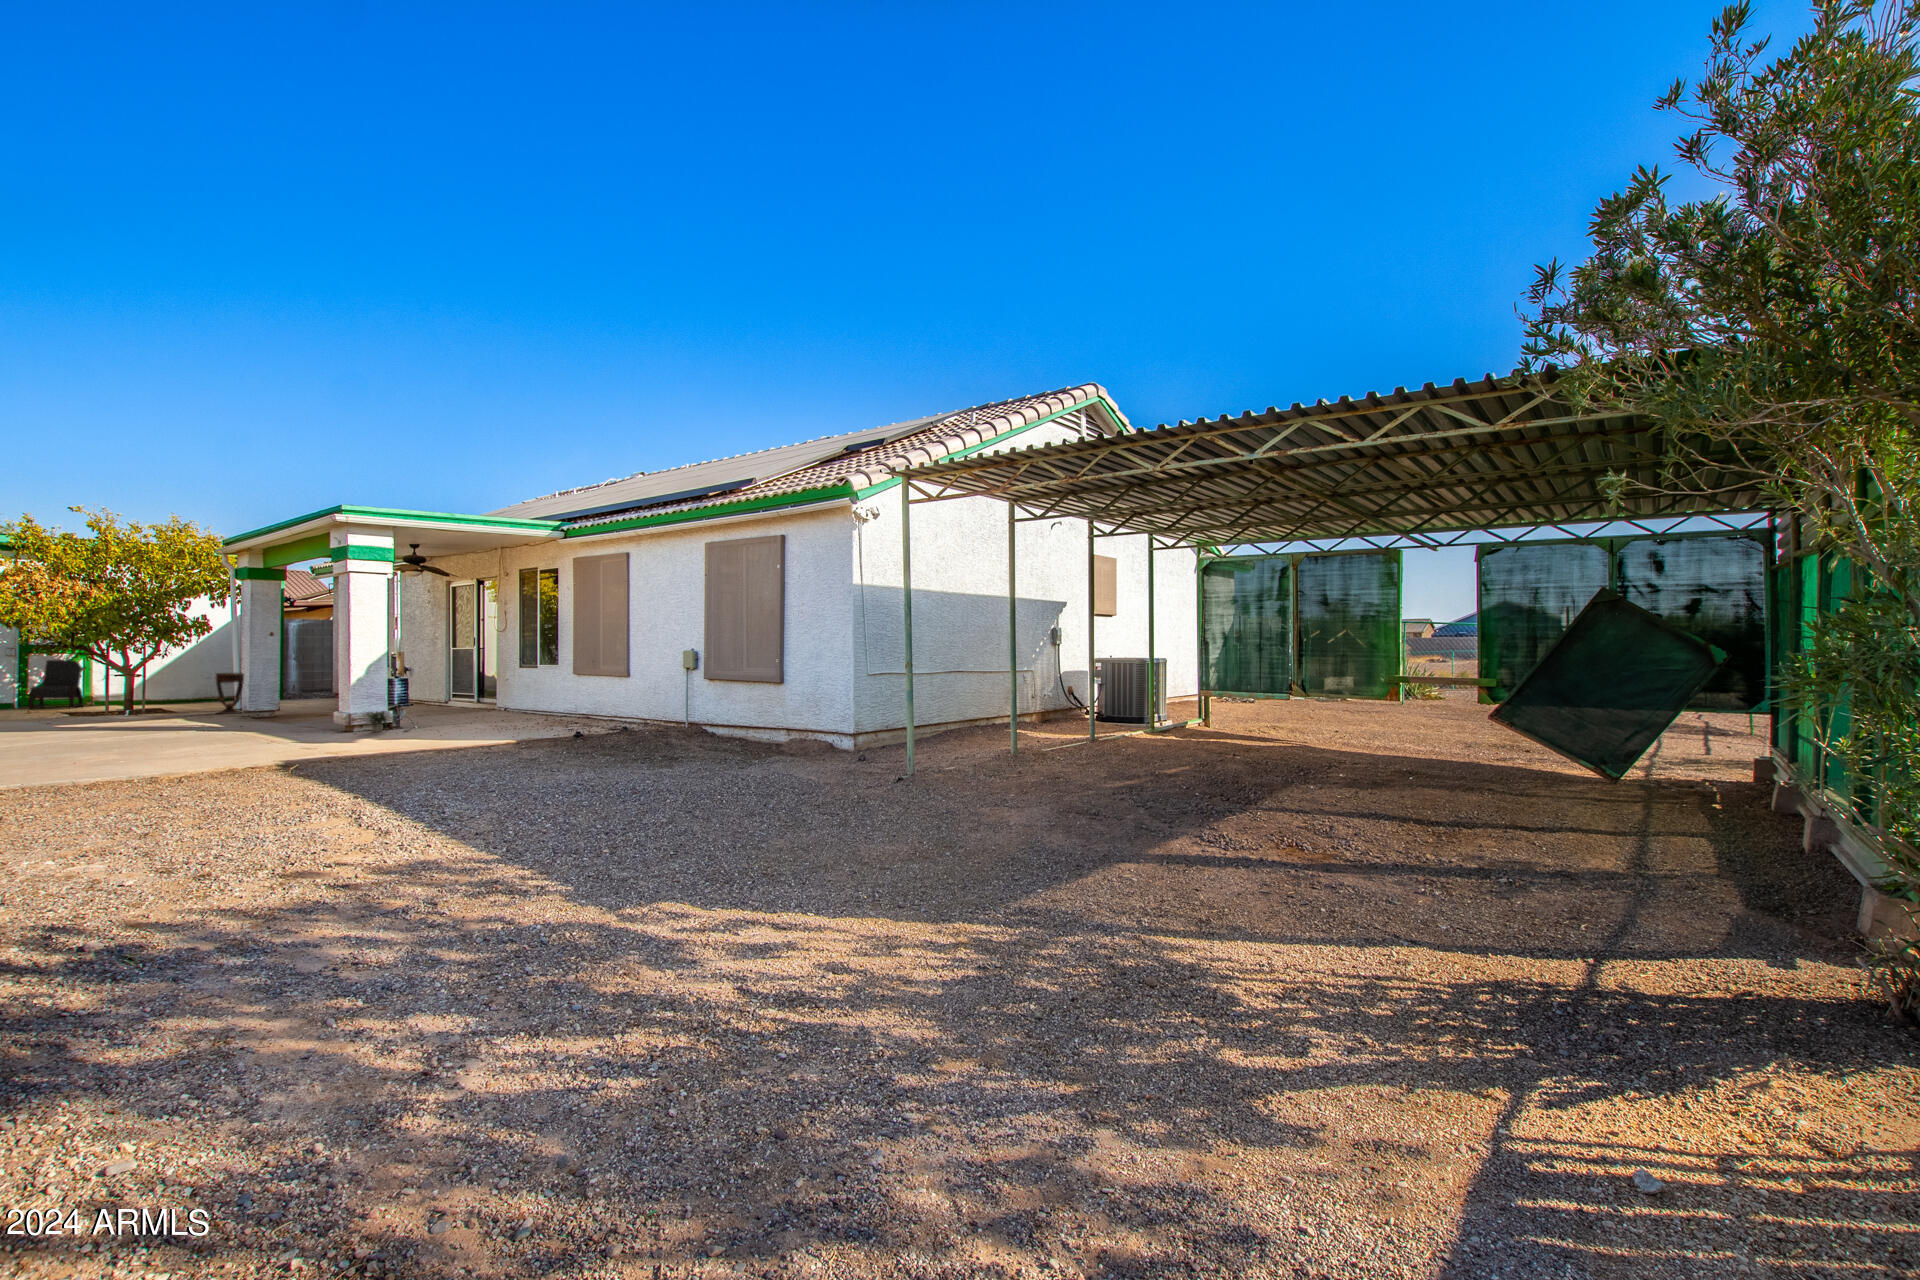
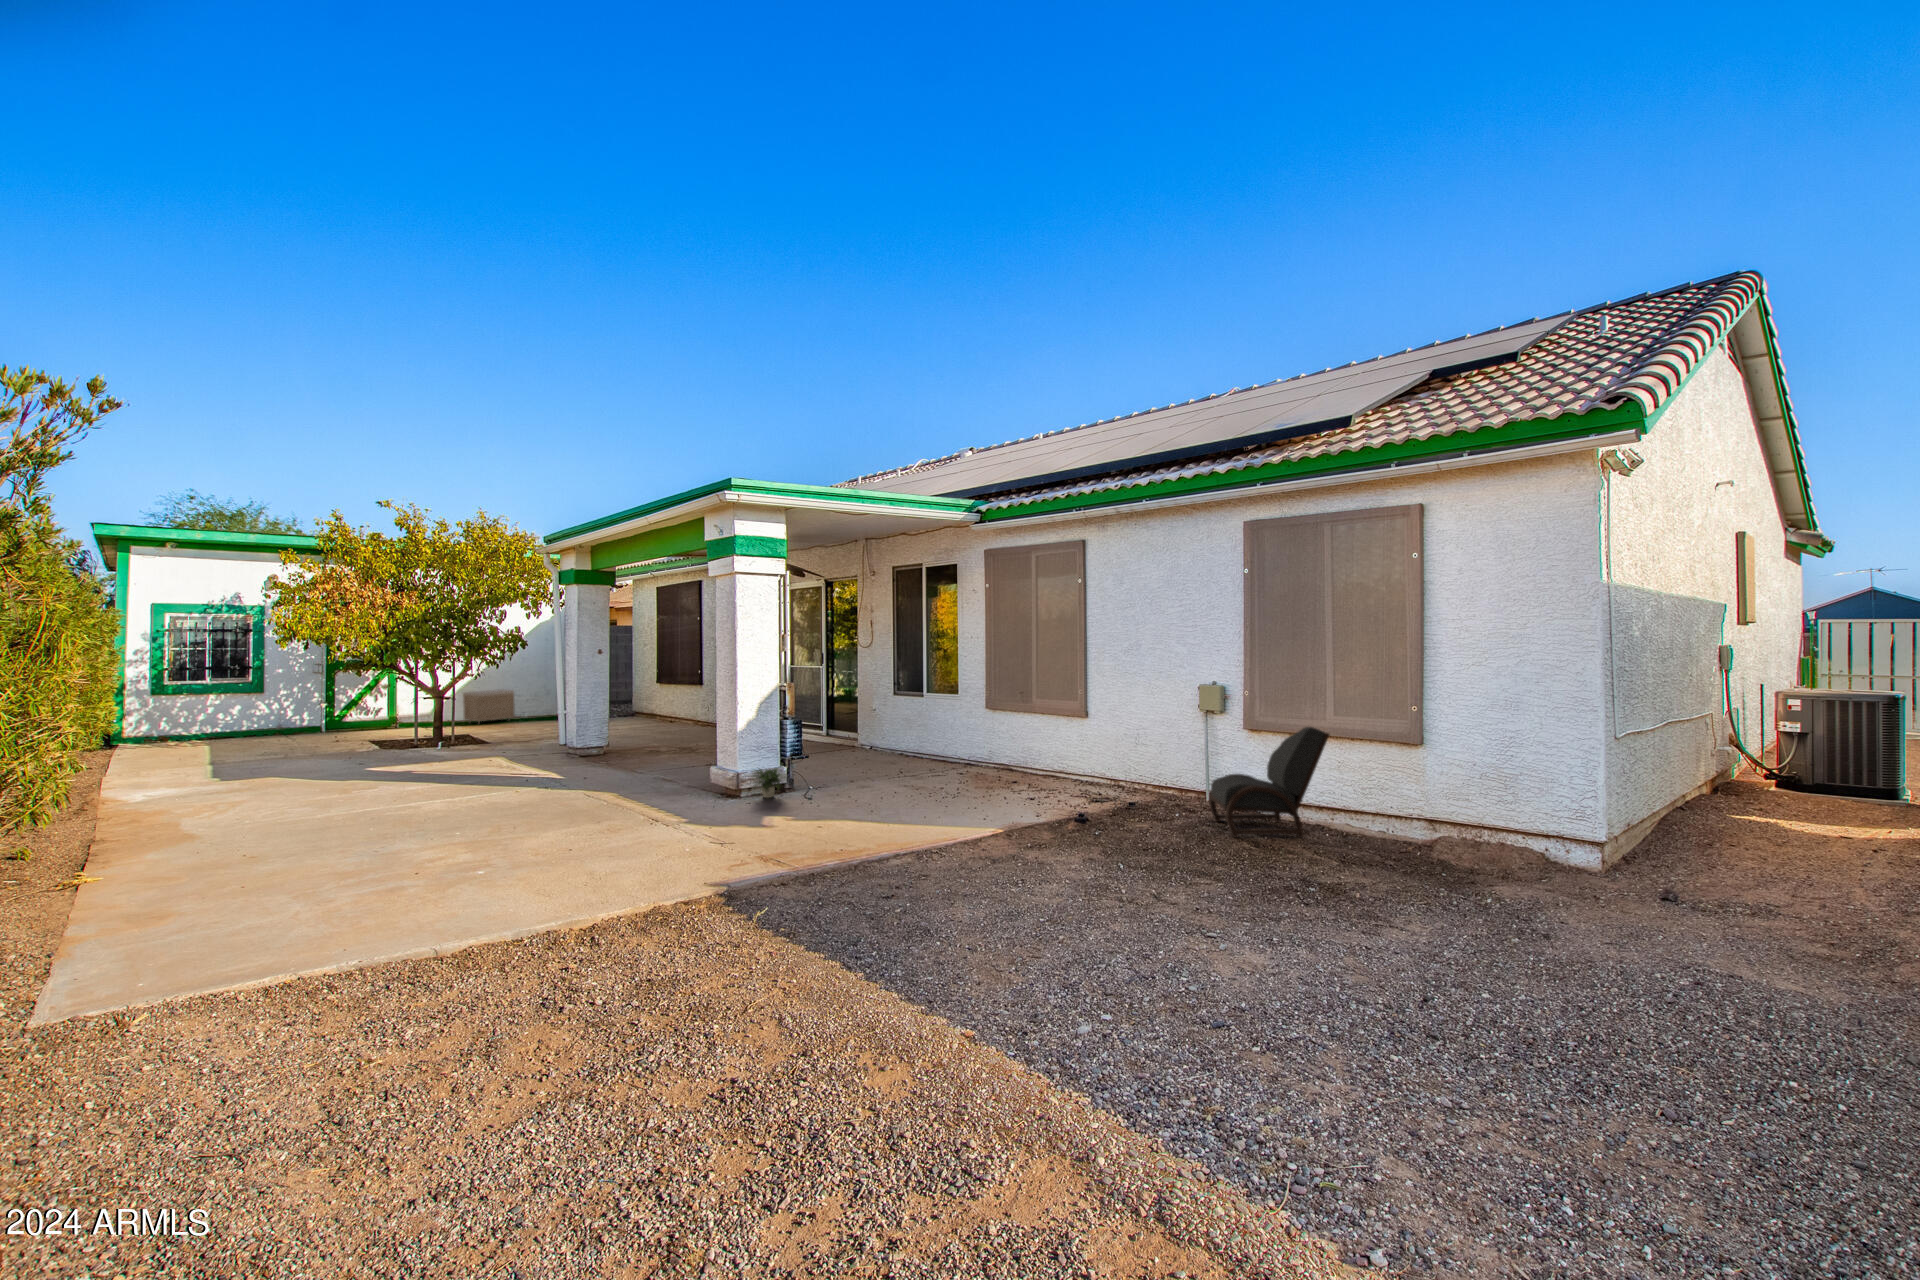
lounge chair: present [28,660,83,710] -> present [1209,727,1329,838]
side table: present [216,673,244,714] -> none [533,696,566,749]
storage bench: none [161,674,214,703] -> present [463,689,514,723]

